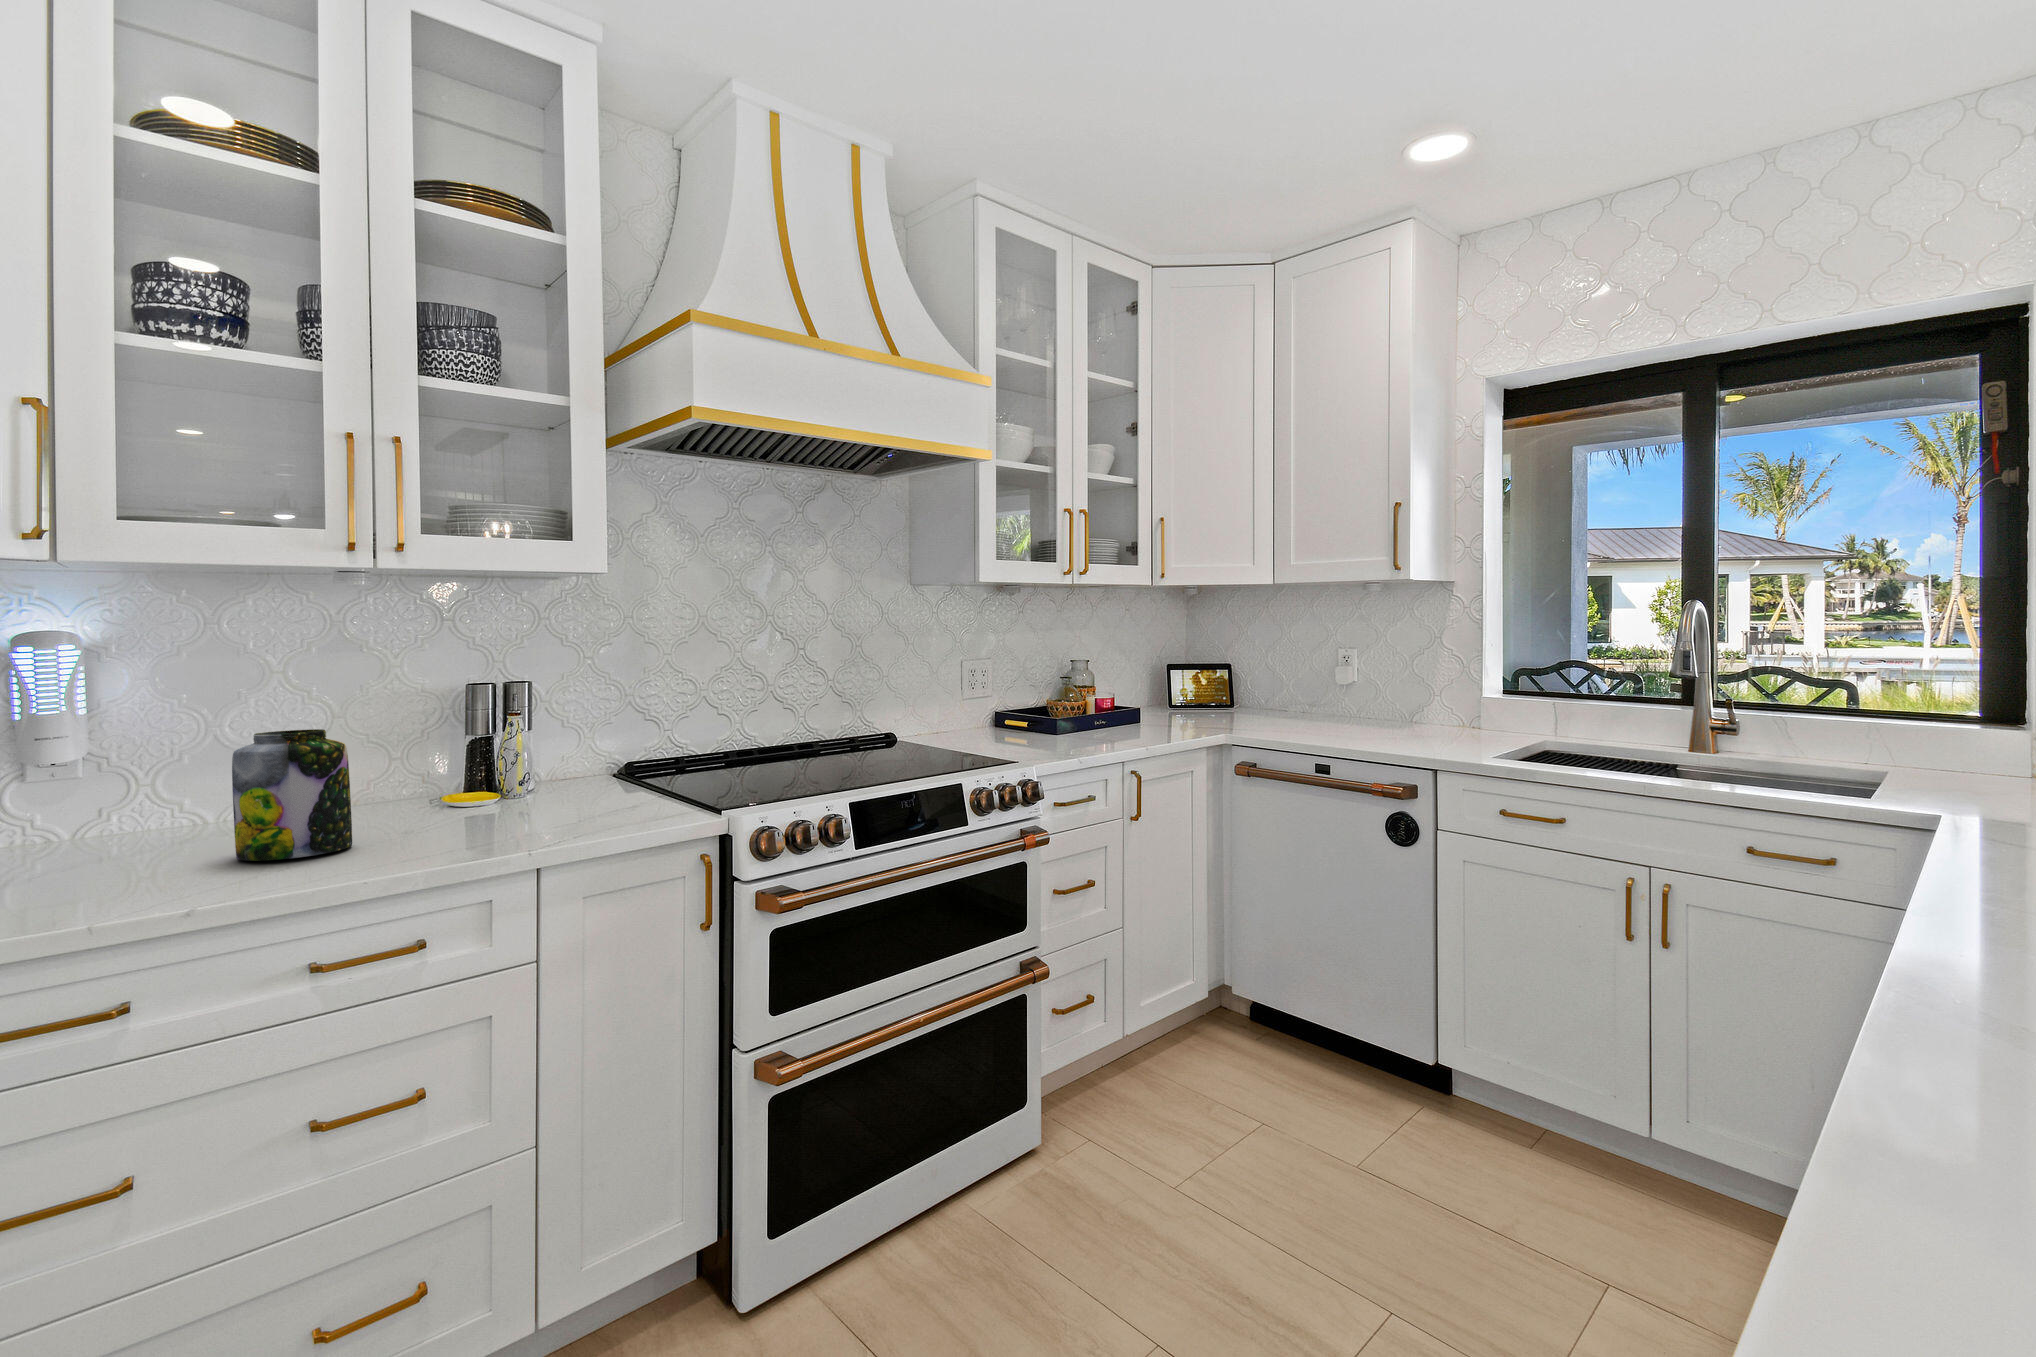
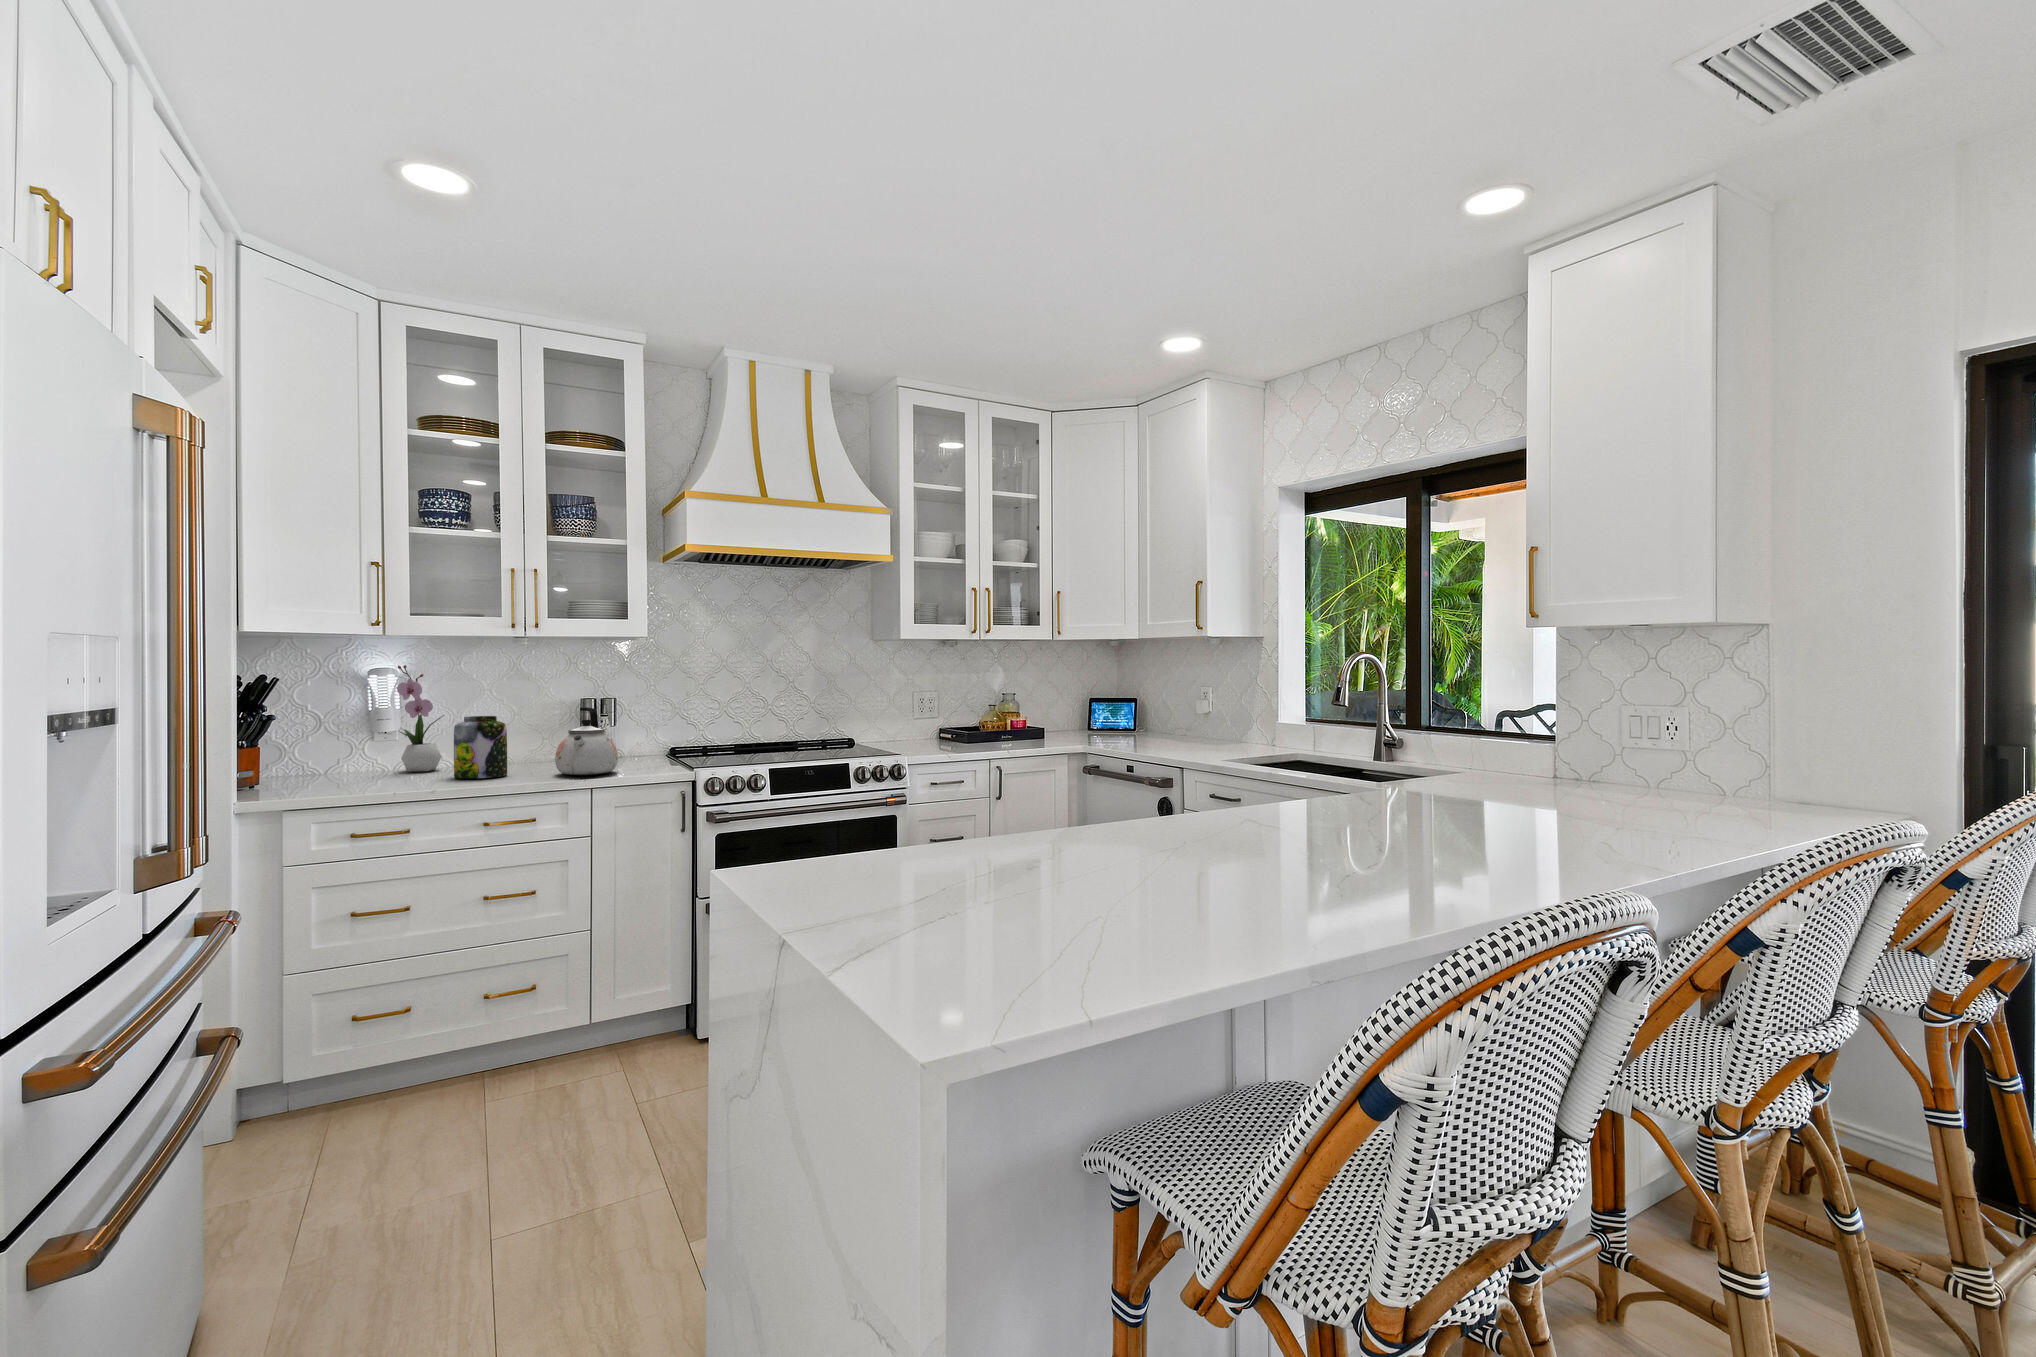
flower arrangement: none [90,631,202,849] -> present [397,665,444,772]
kettle: none [454,706,576,837] -> present [555,707,618,775]

